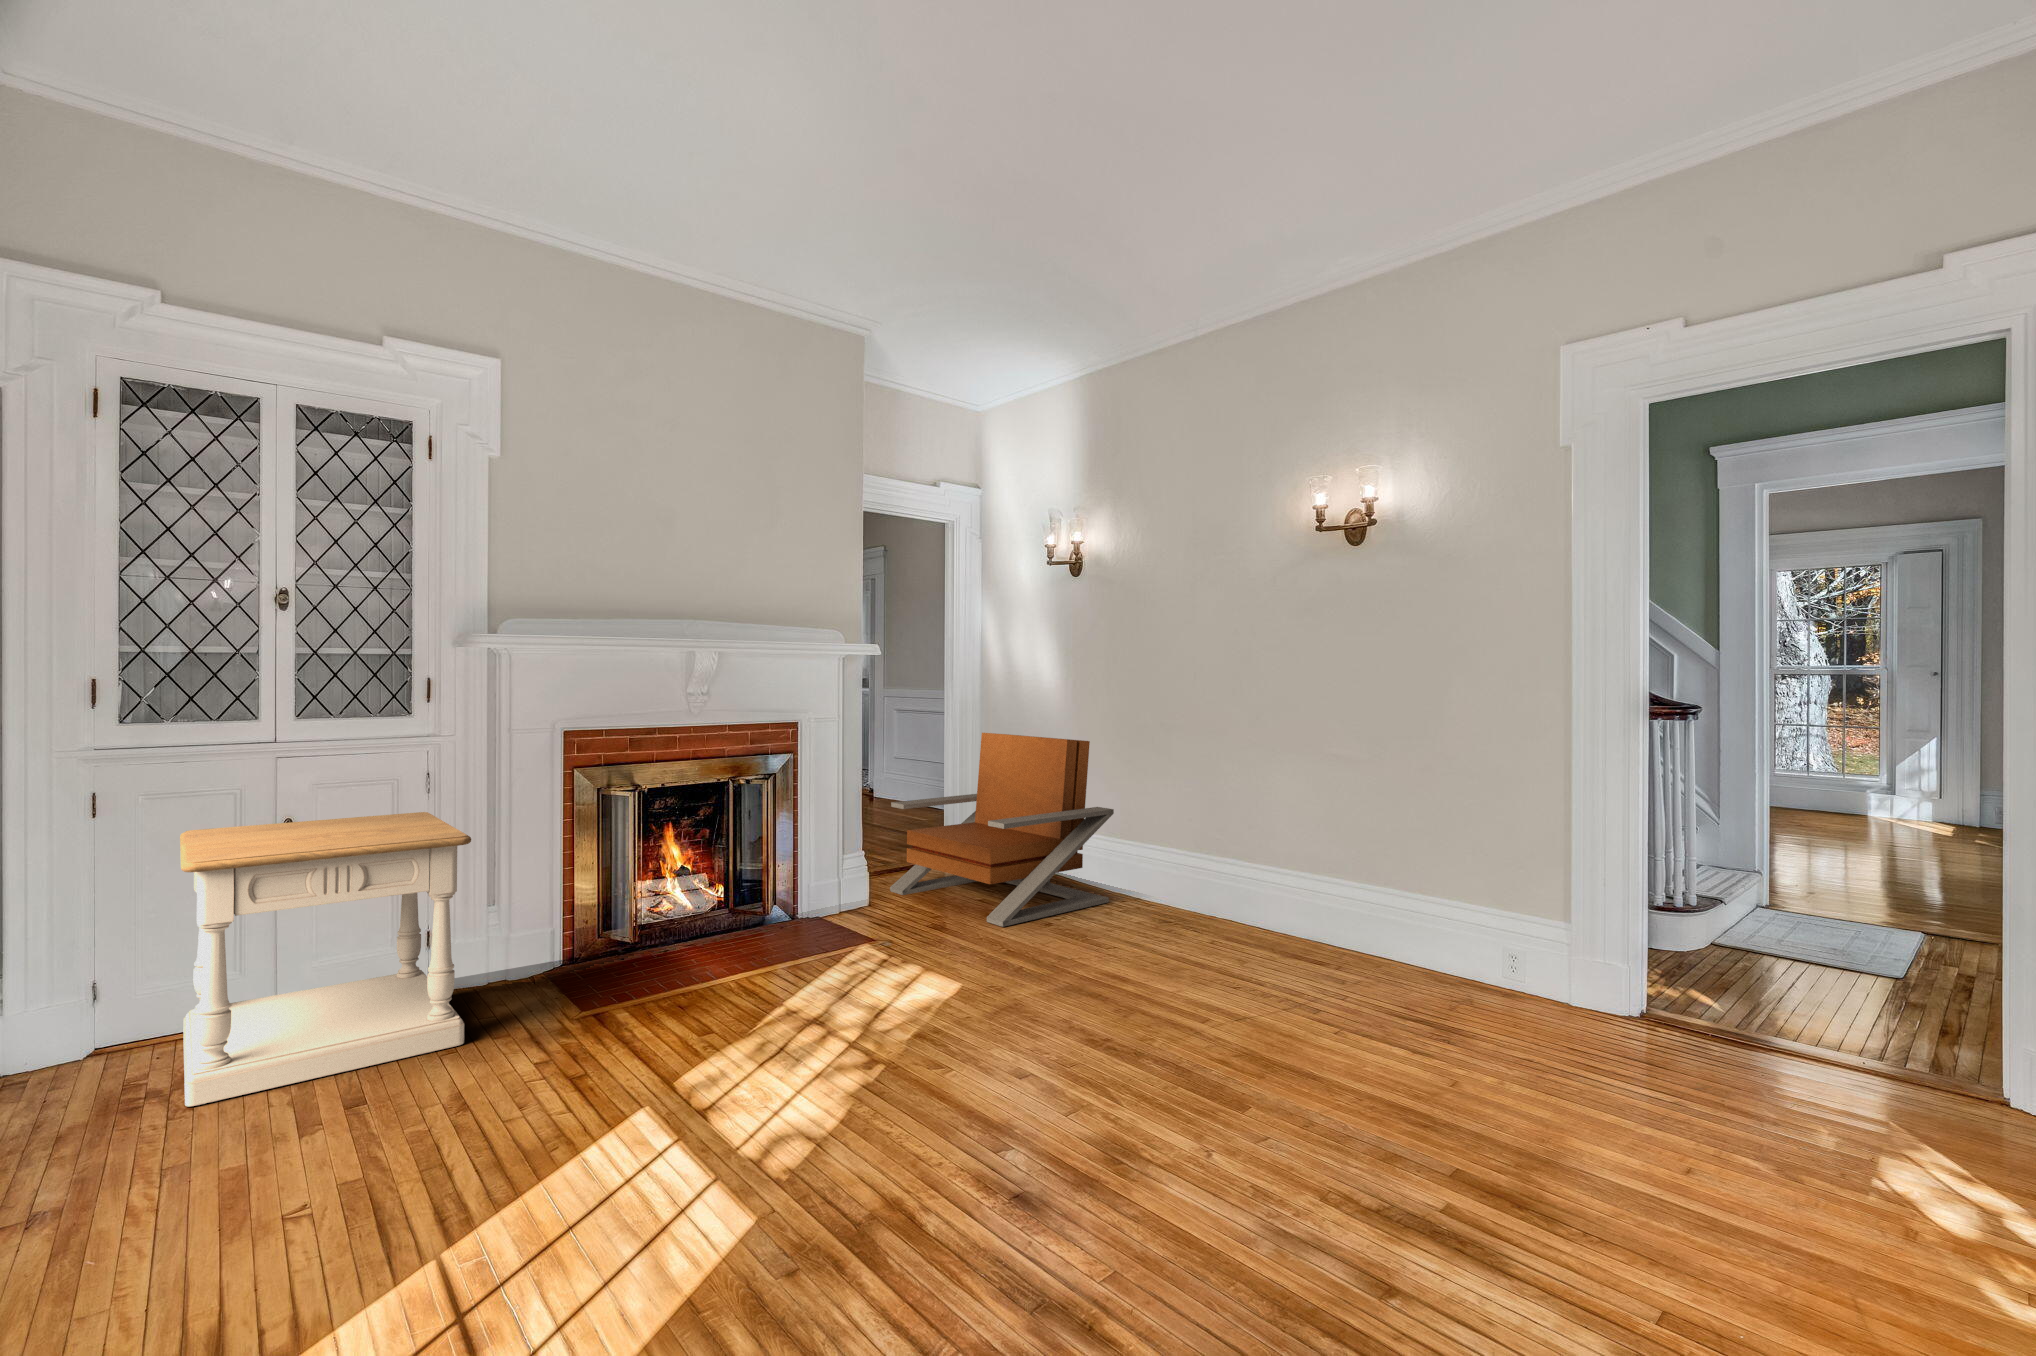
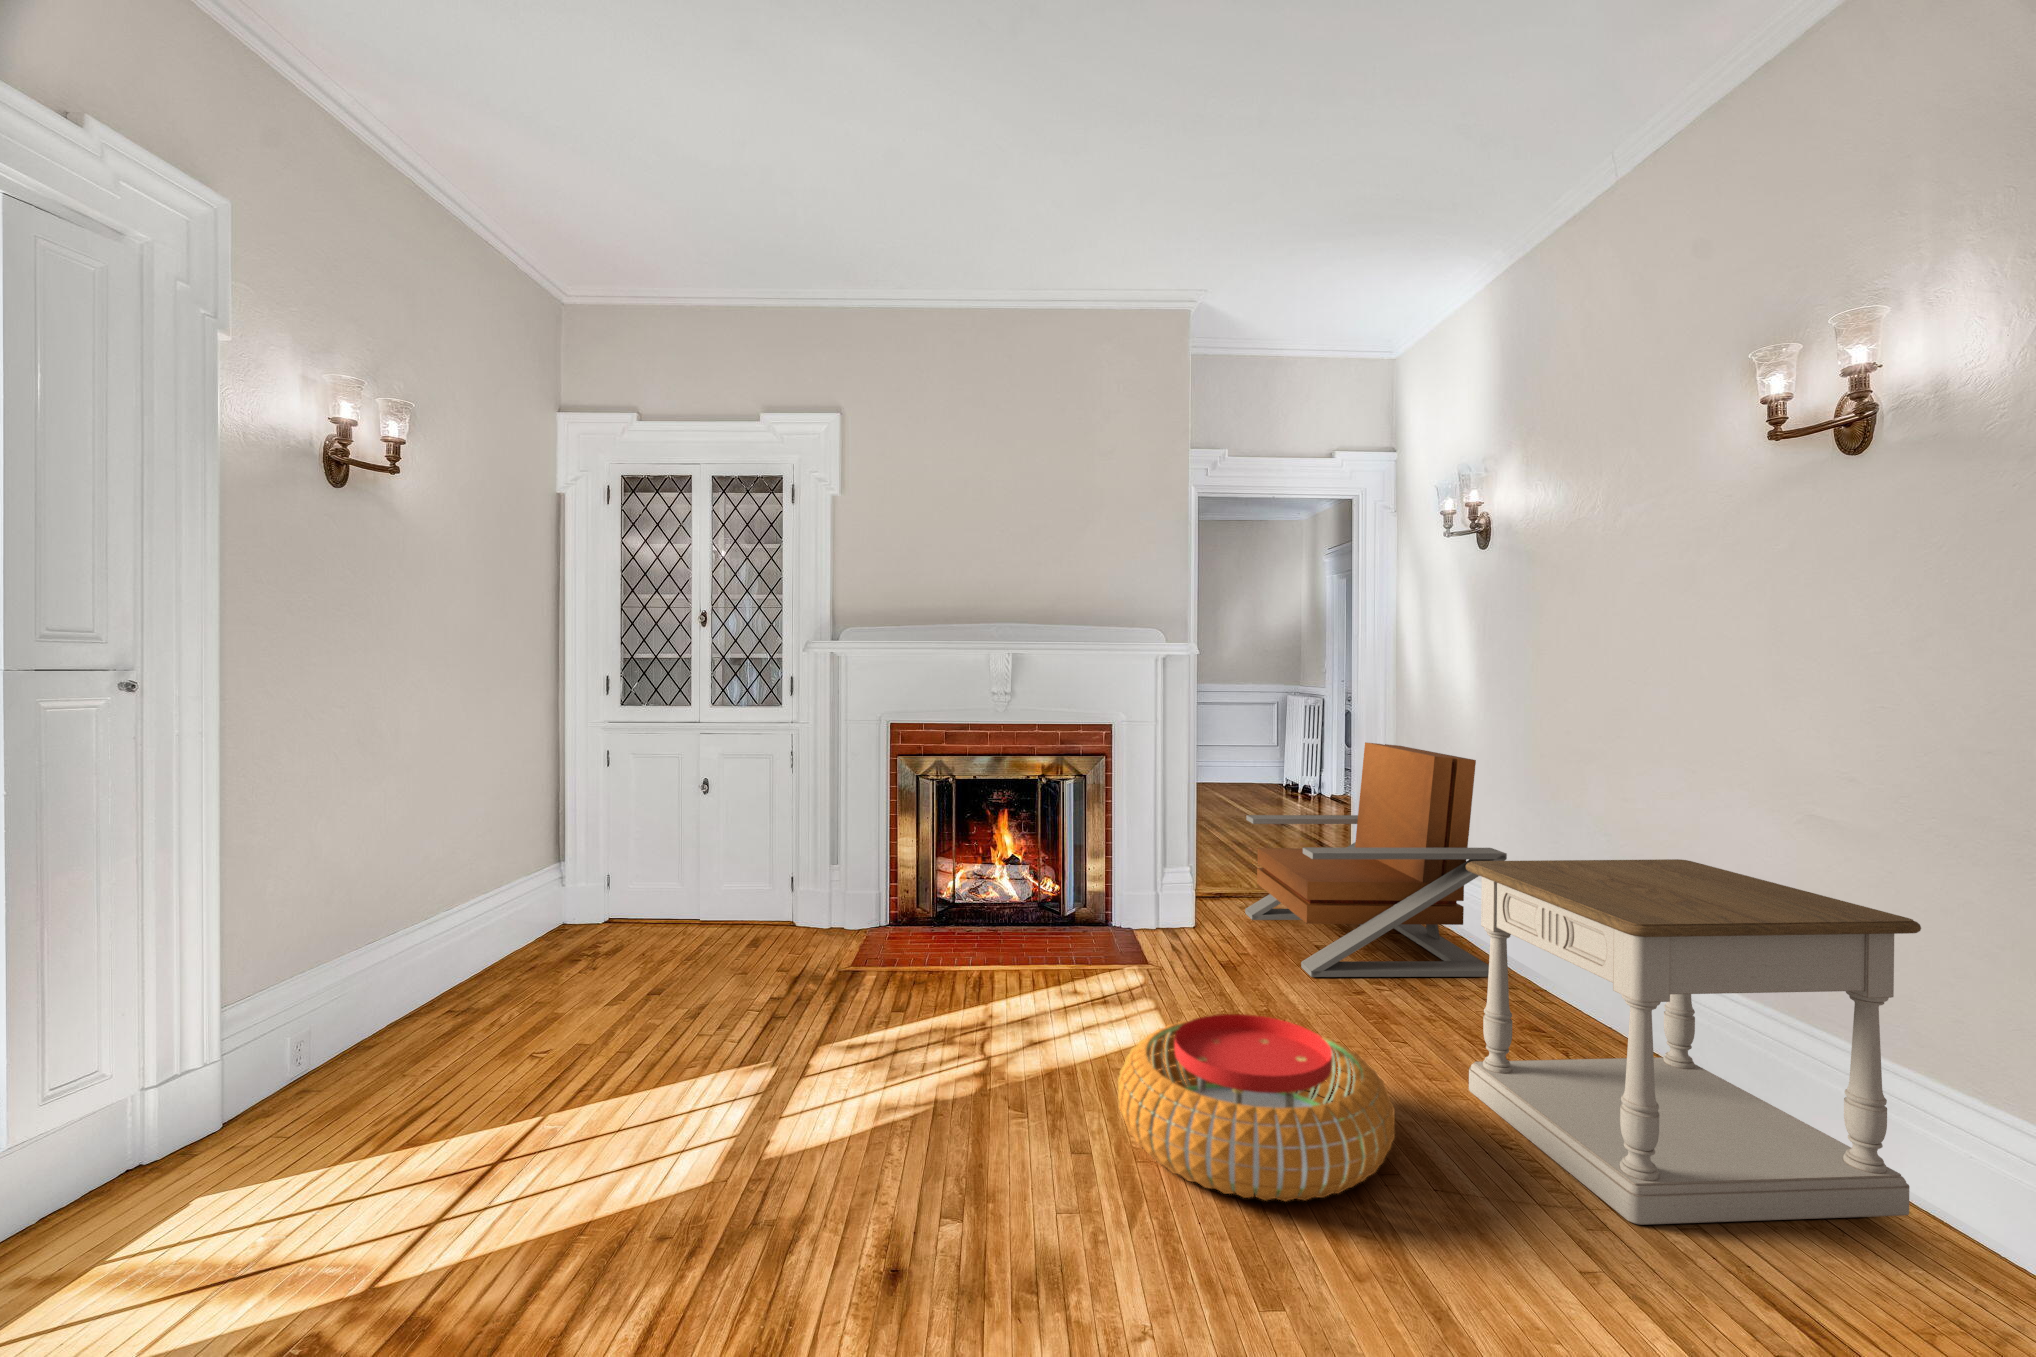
side table: present [180,812,471,1106] -> present [1466,859,1921,1225]
pouf: none [1006,945,1215,1073] -> present [1118,1014,1395,1201]

